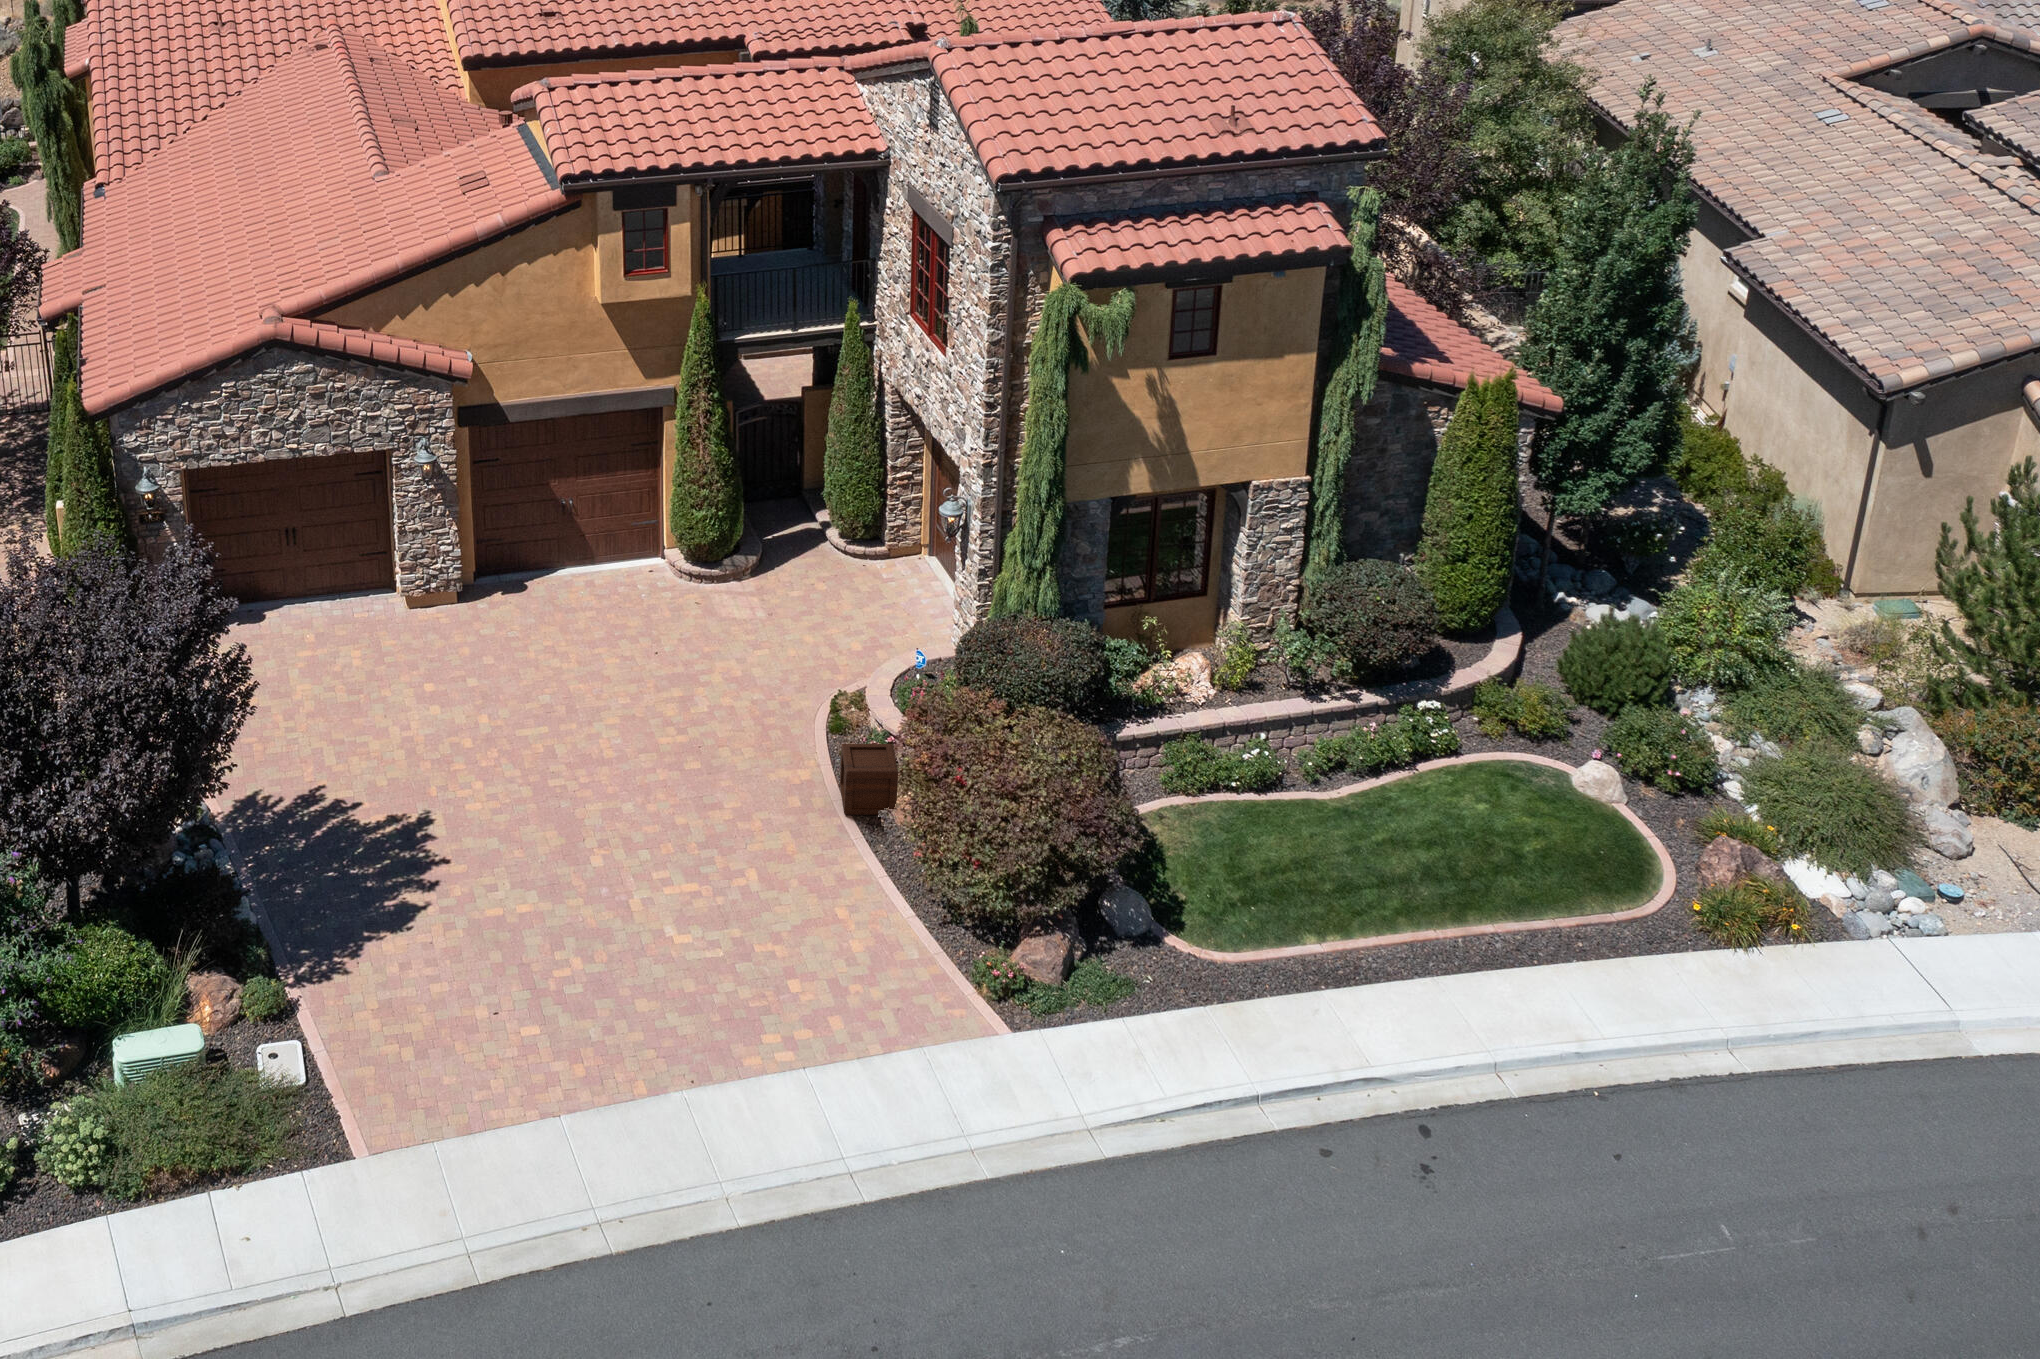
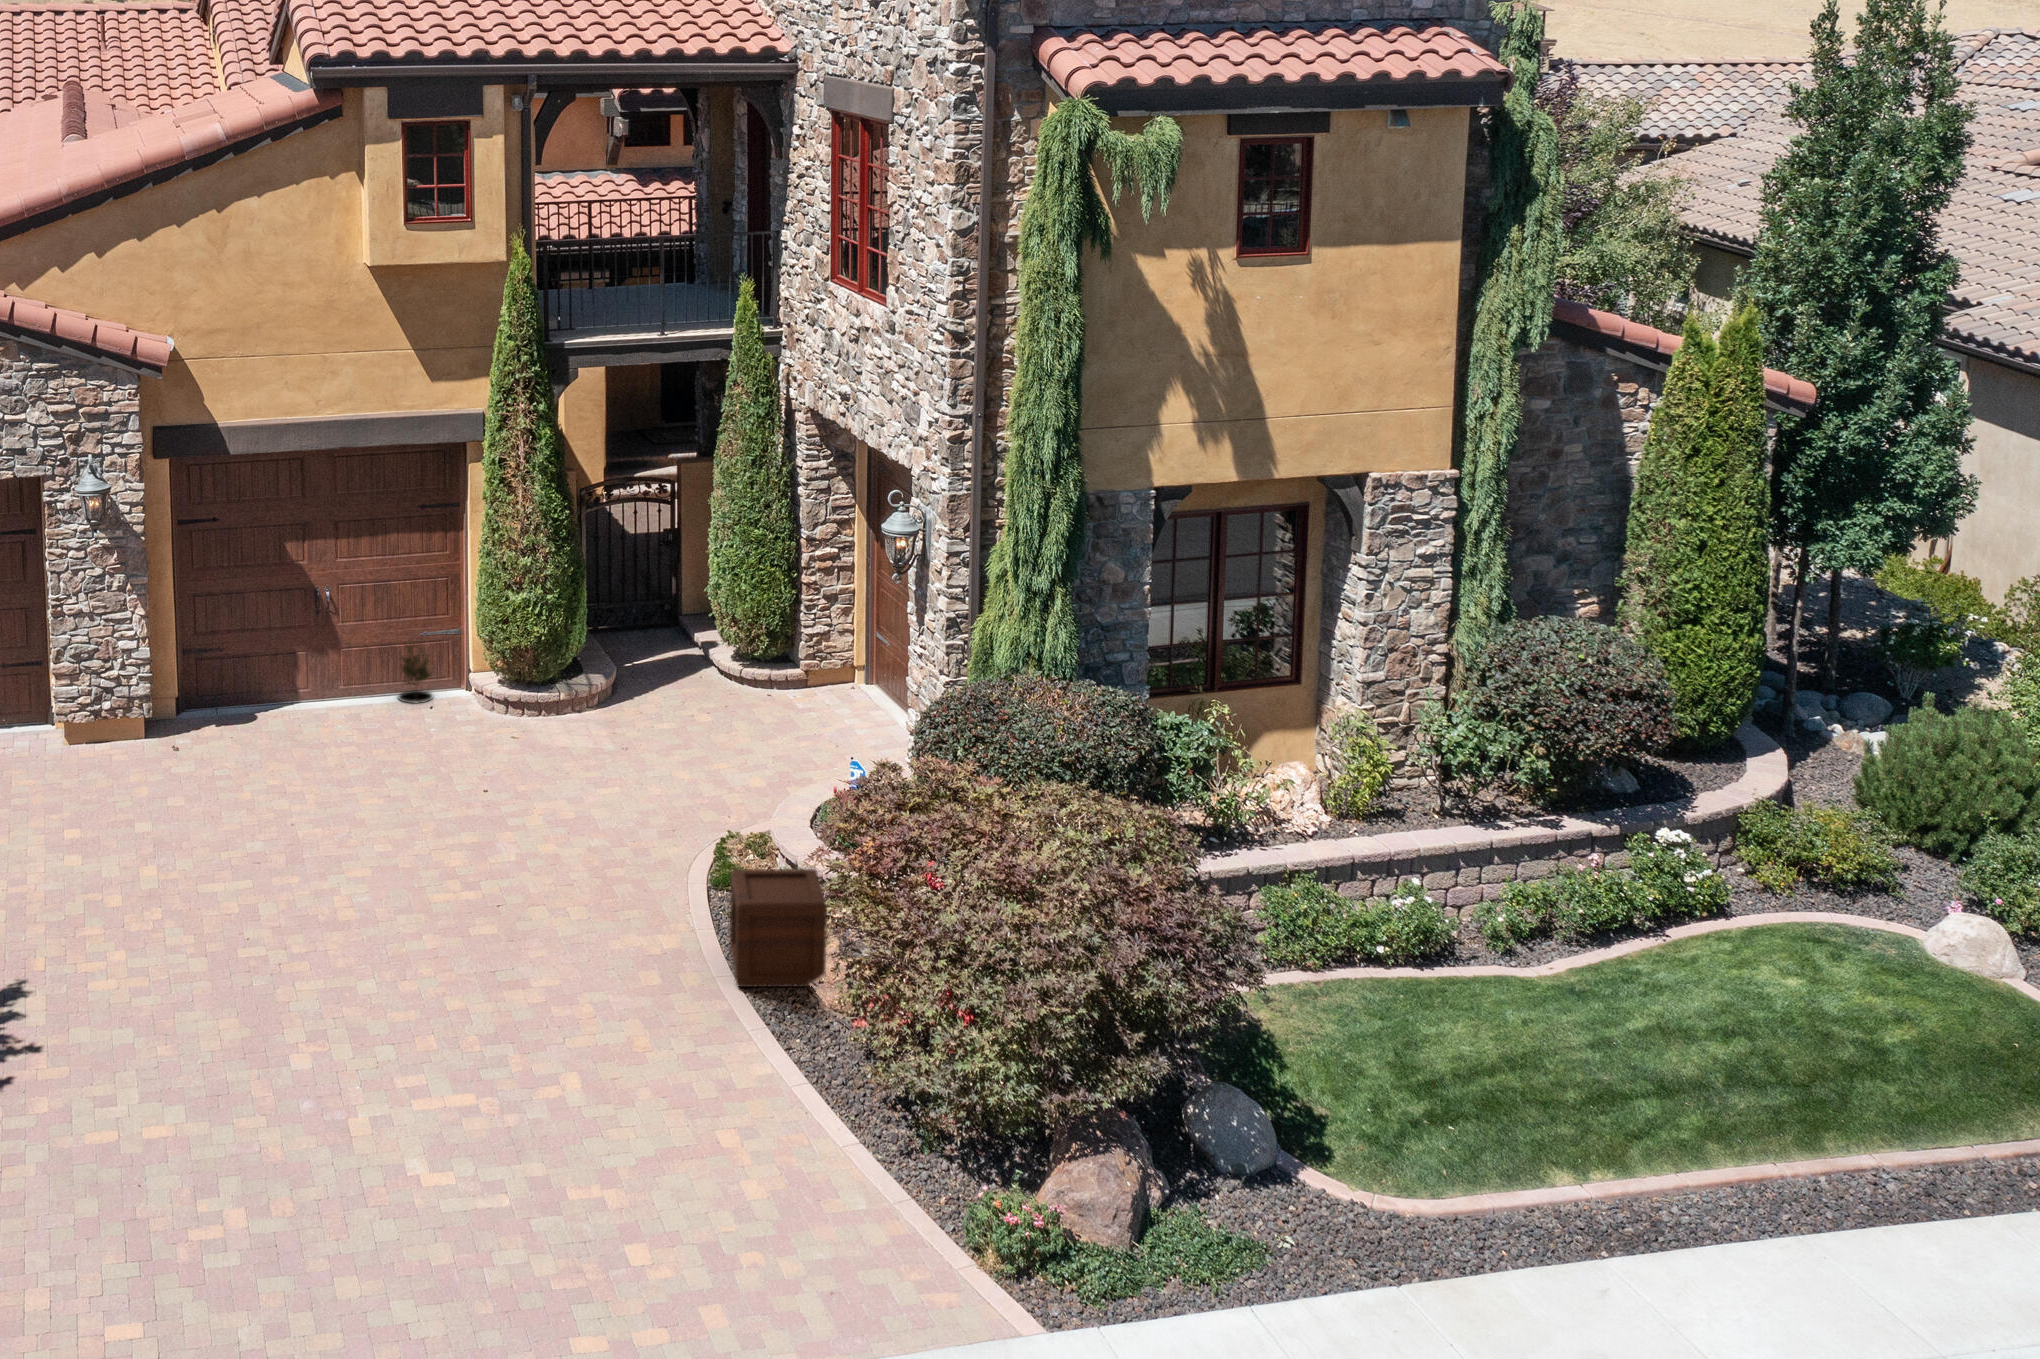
potted tree: none [612,530,638,572] -> present [398,642,433,703]

